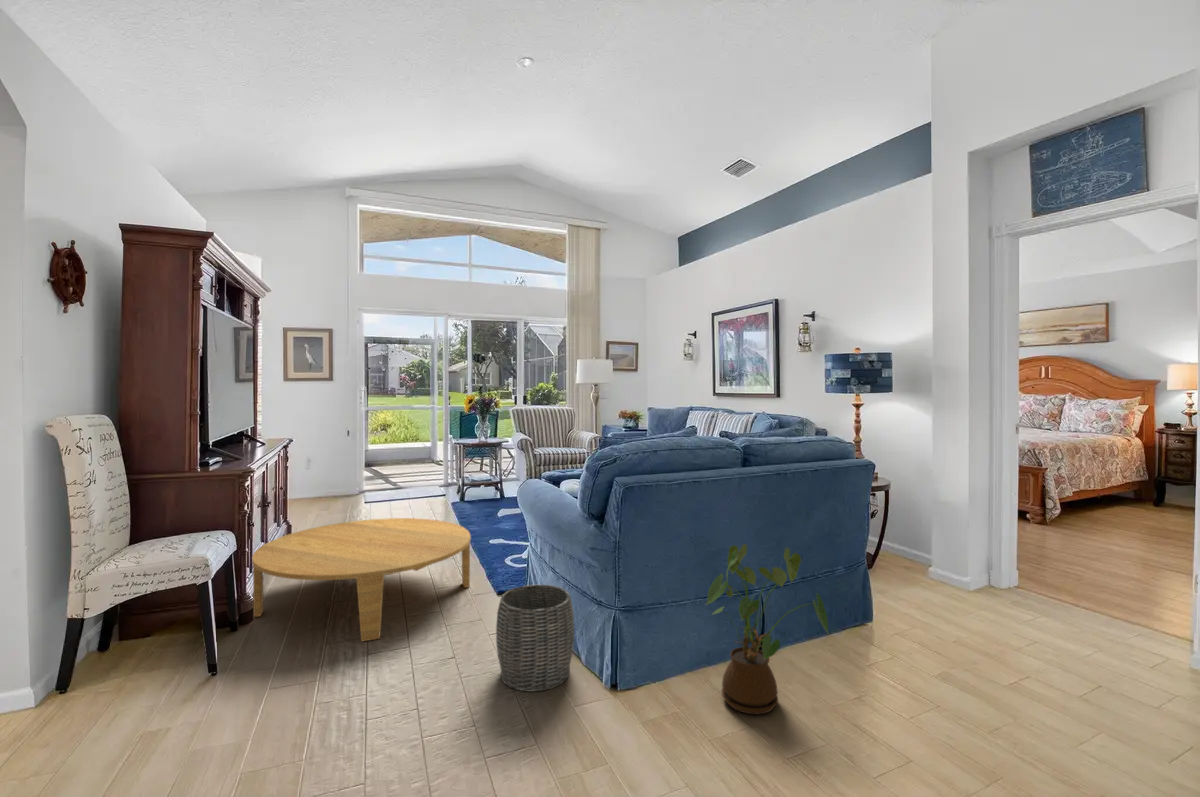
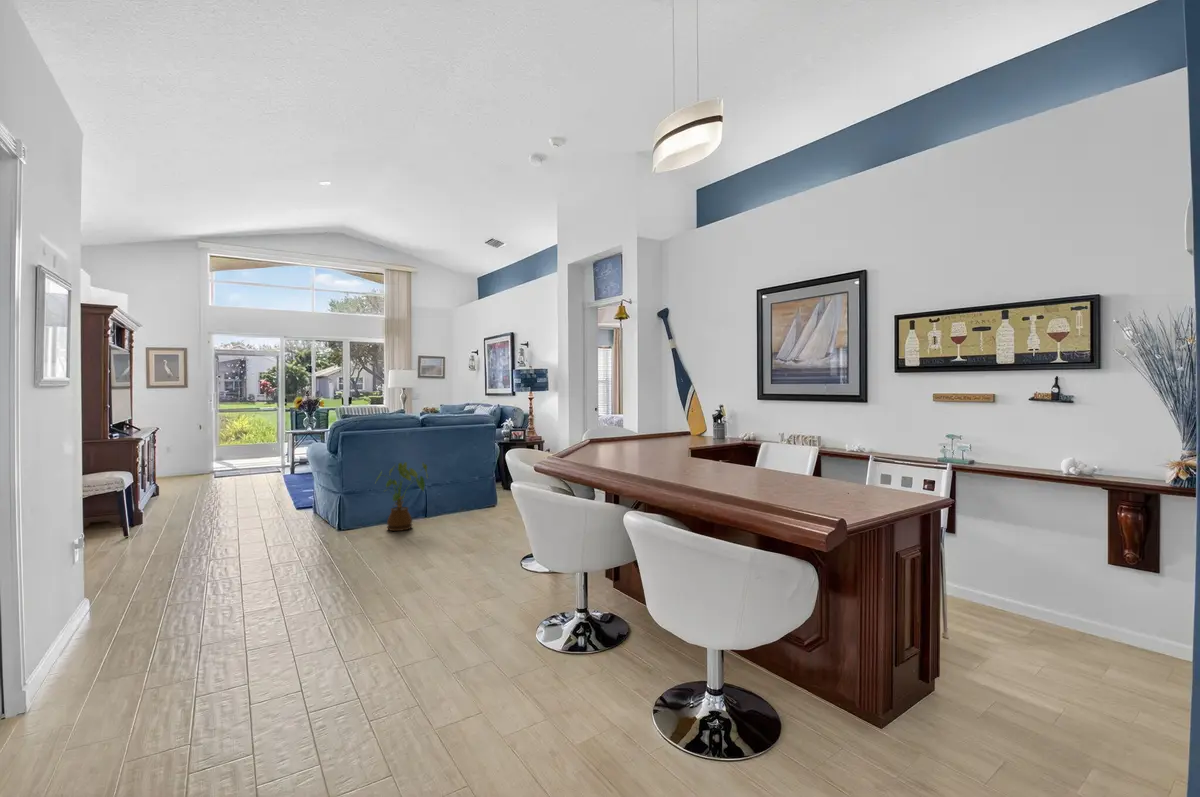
coffee table: present [252,518,471,641] -> none [142,472,281,525]
woven basket: present [496,585,574,691] -> none [281,488,323,532]

